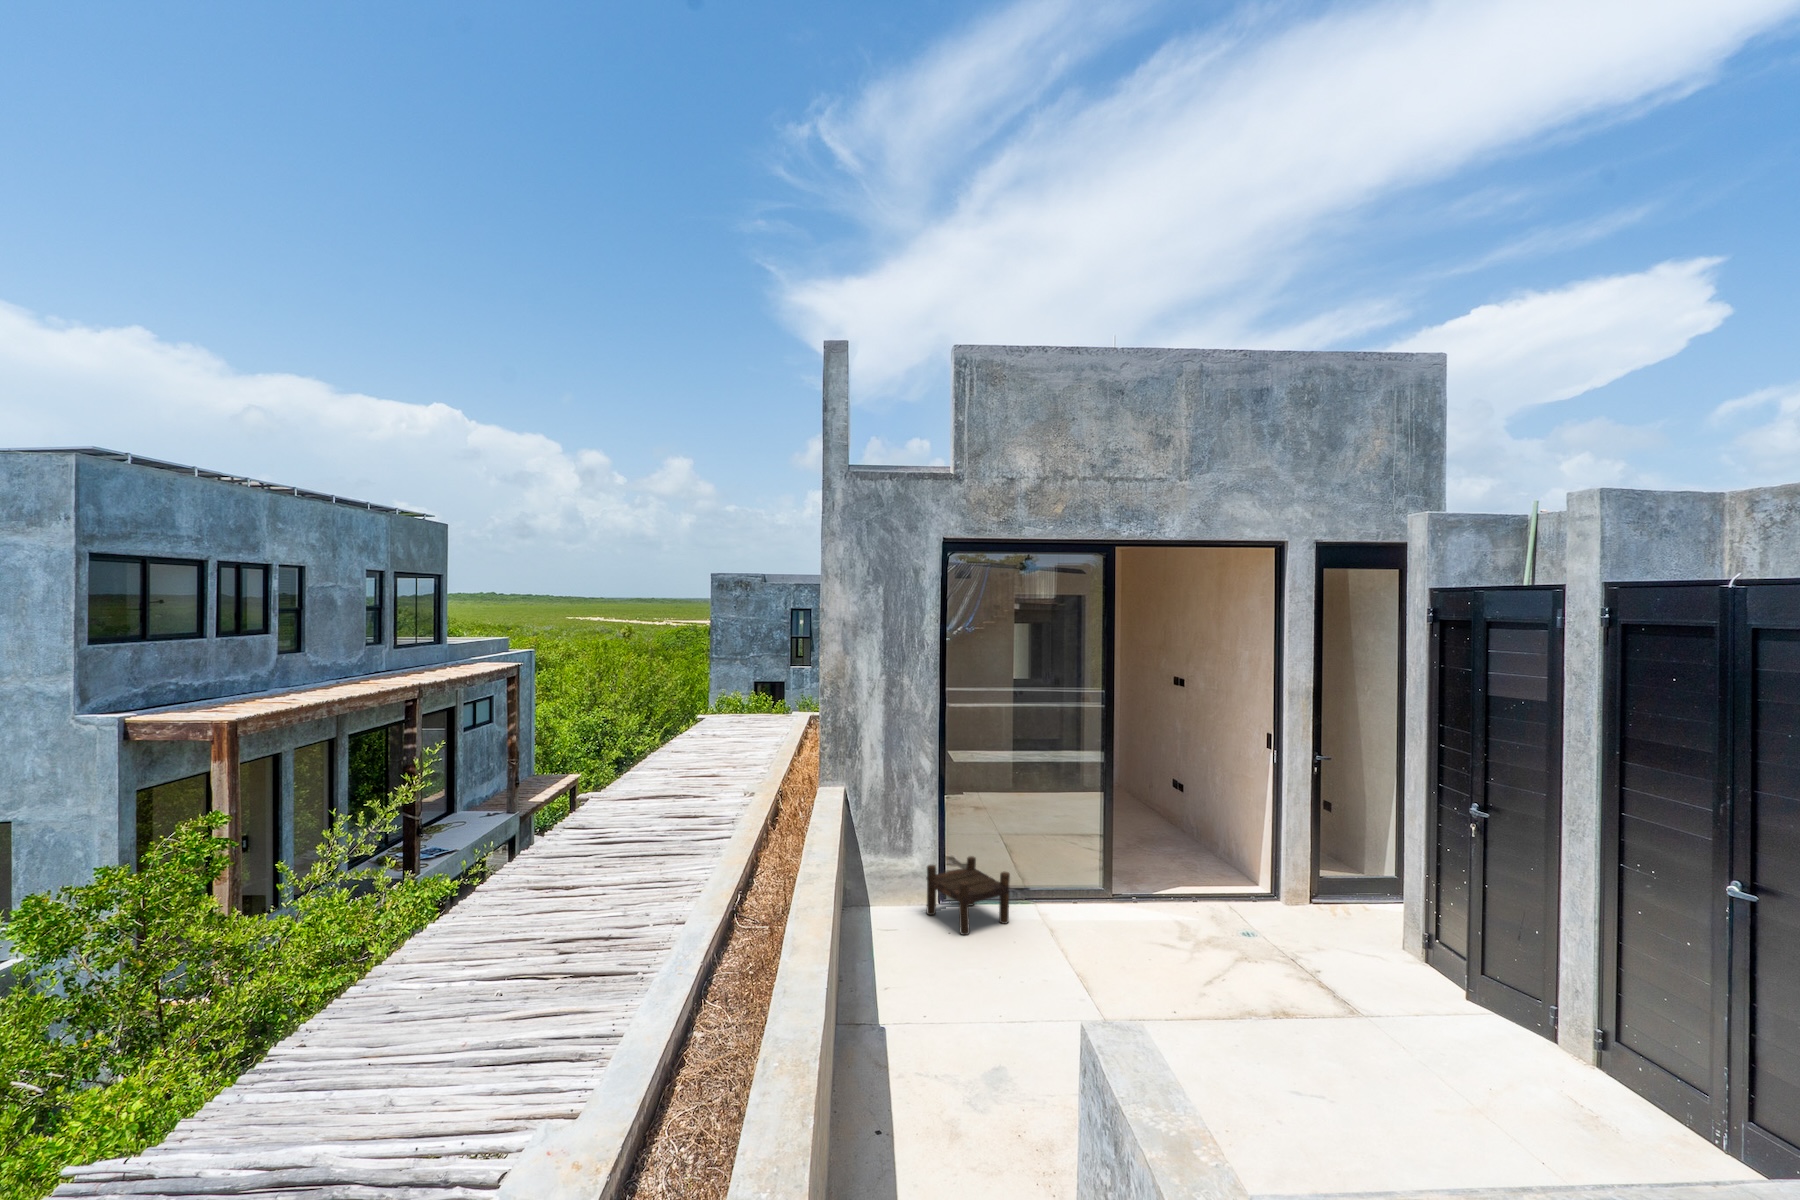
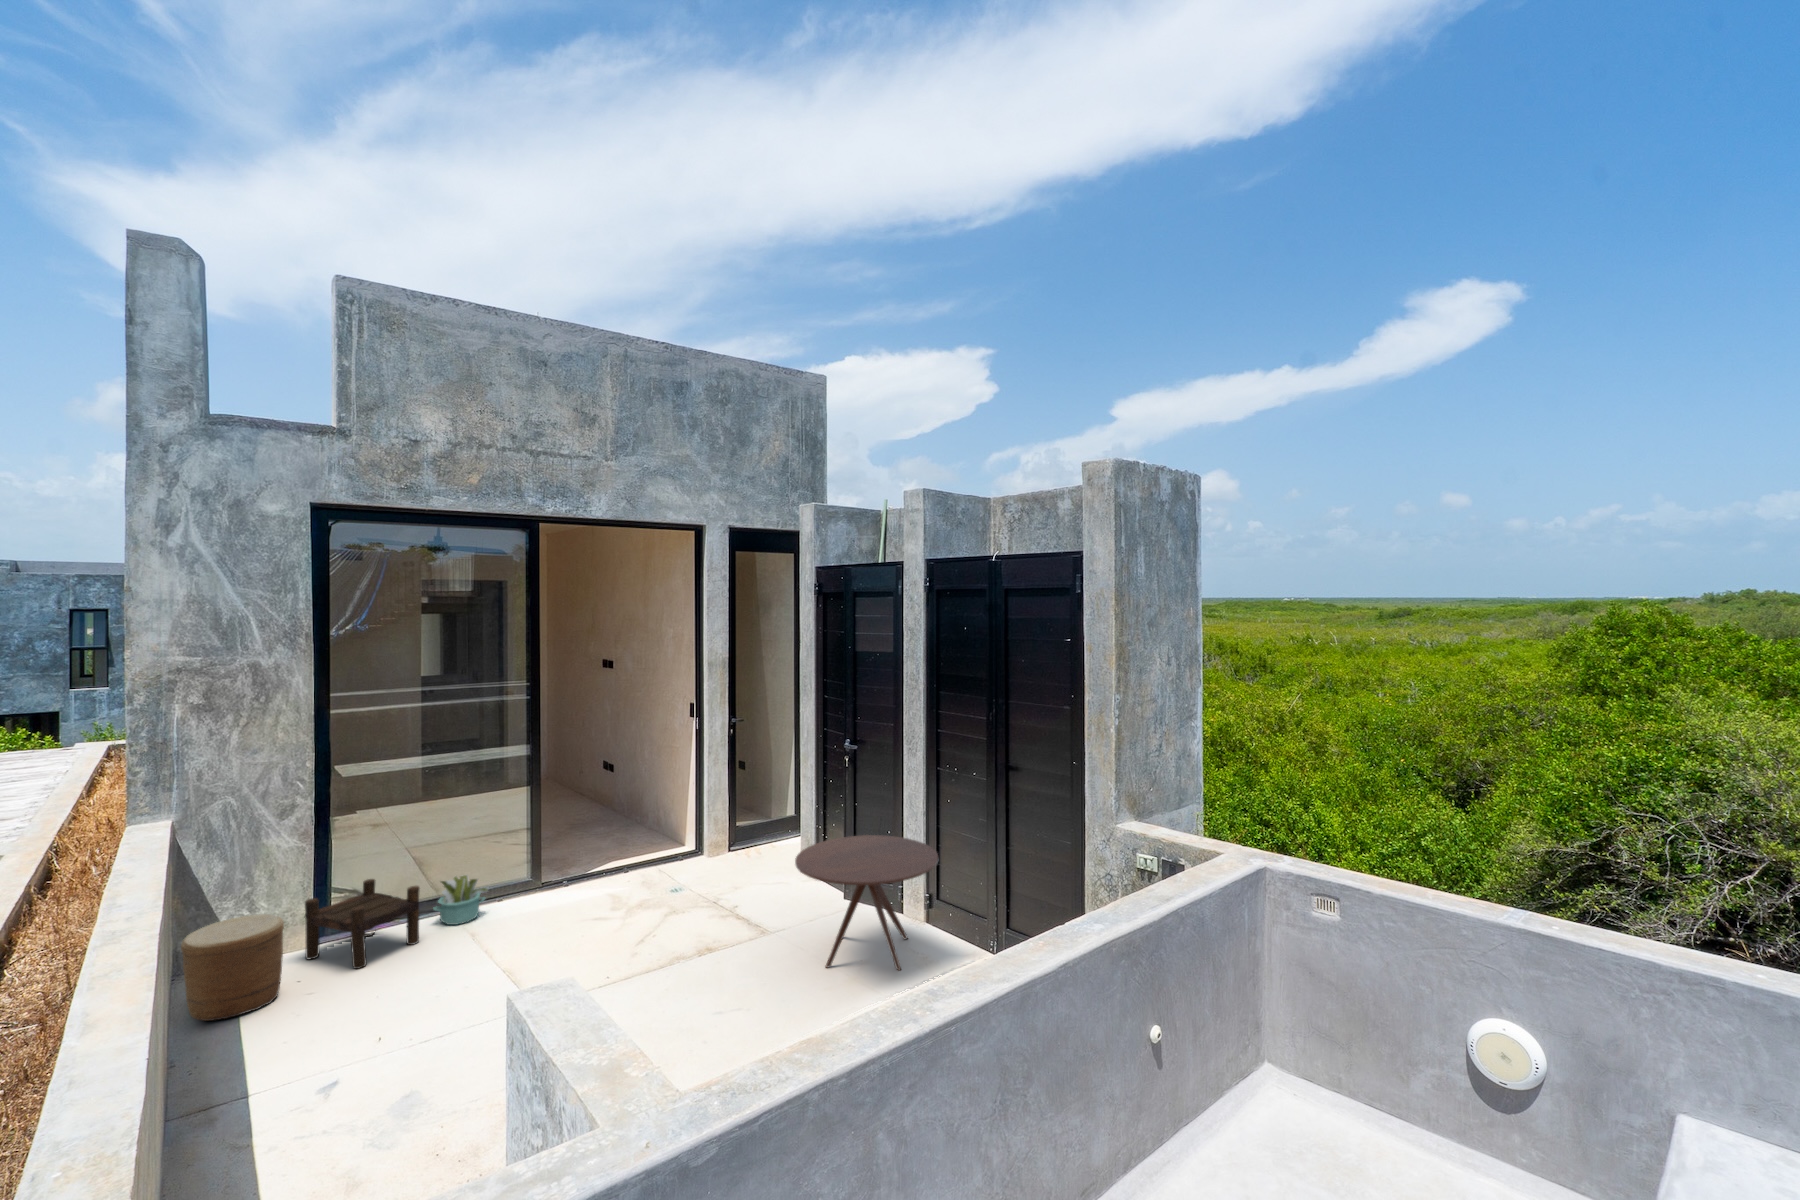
decorative plant: none [1019,868,1066,914] -> present [434,875,489,925]
woven basket: none [849,870,913,952] -> present [181,914,284,1021]
round table: none [1413,929,1653,1139] -> present [795,835,938,970]

